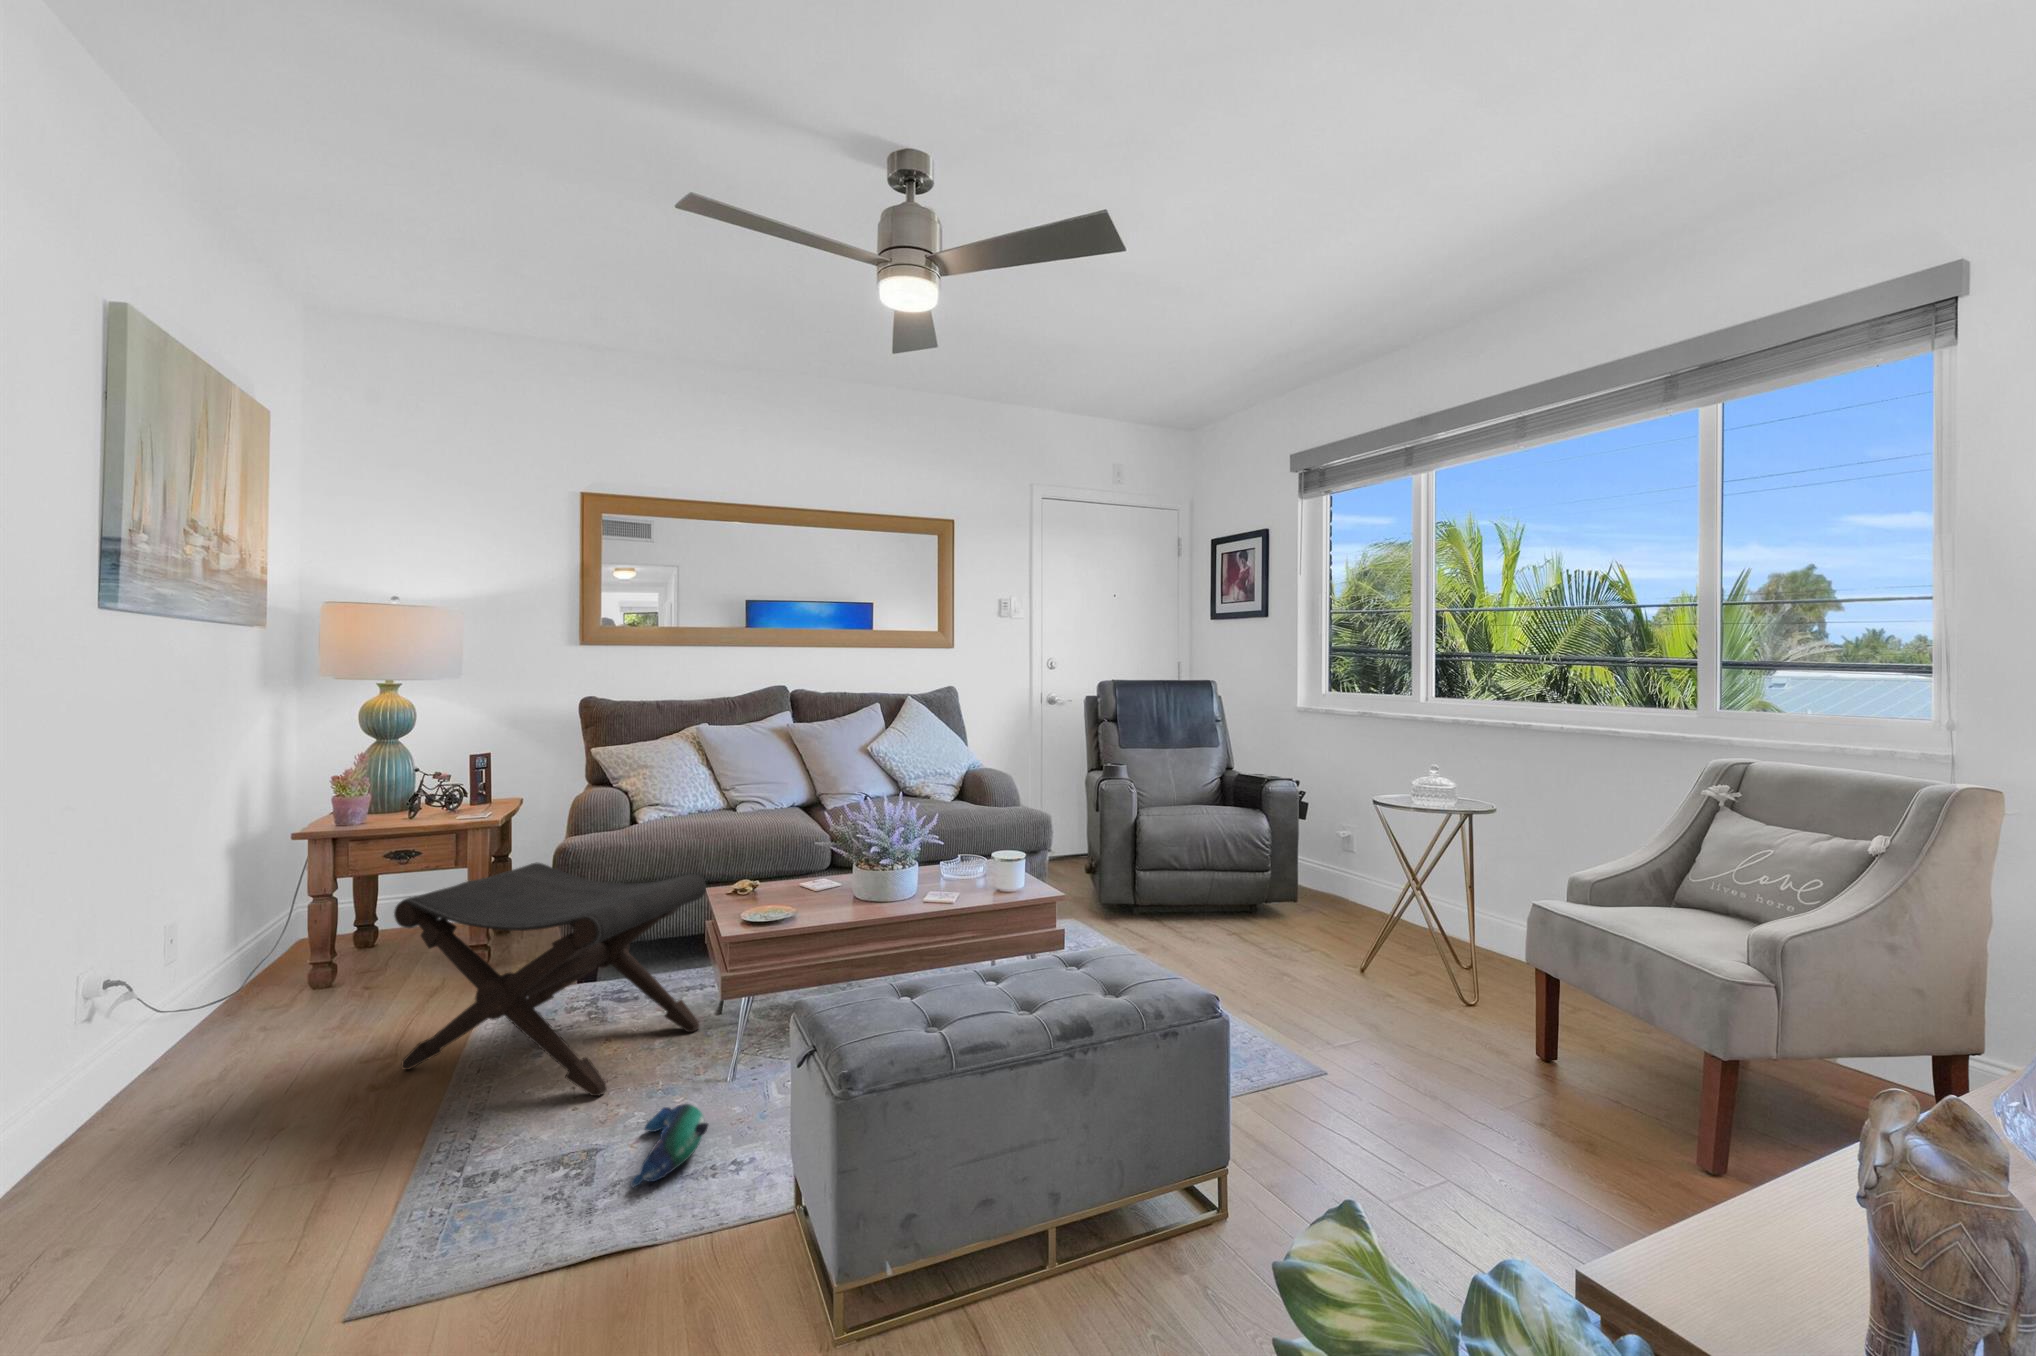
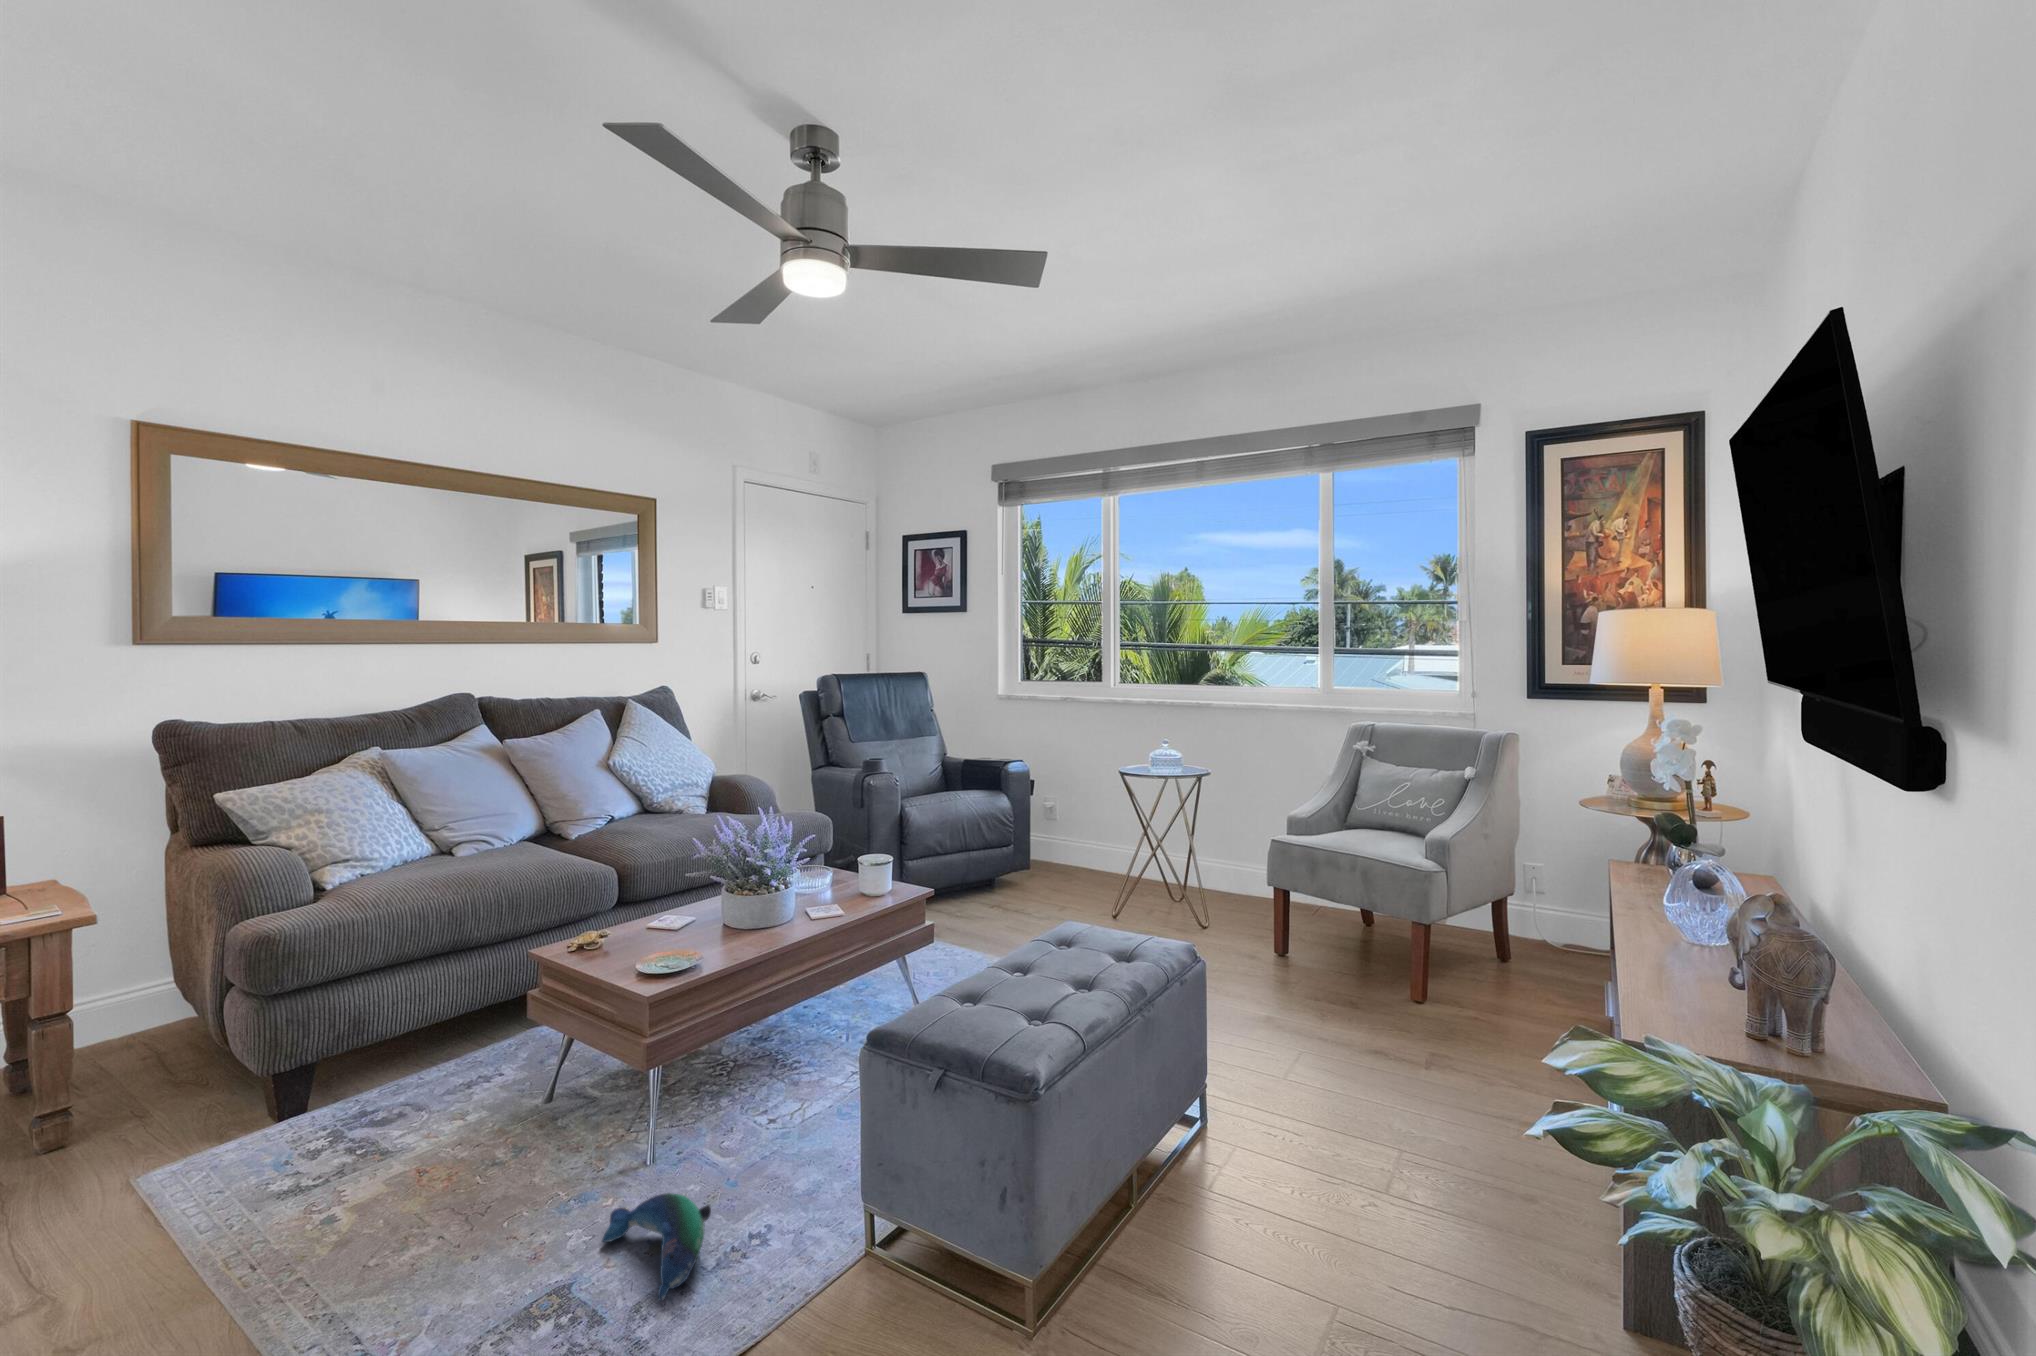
footstool: present [394,862,706,1096] -> none [92,936,539,1295]

